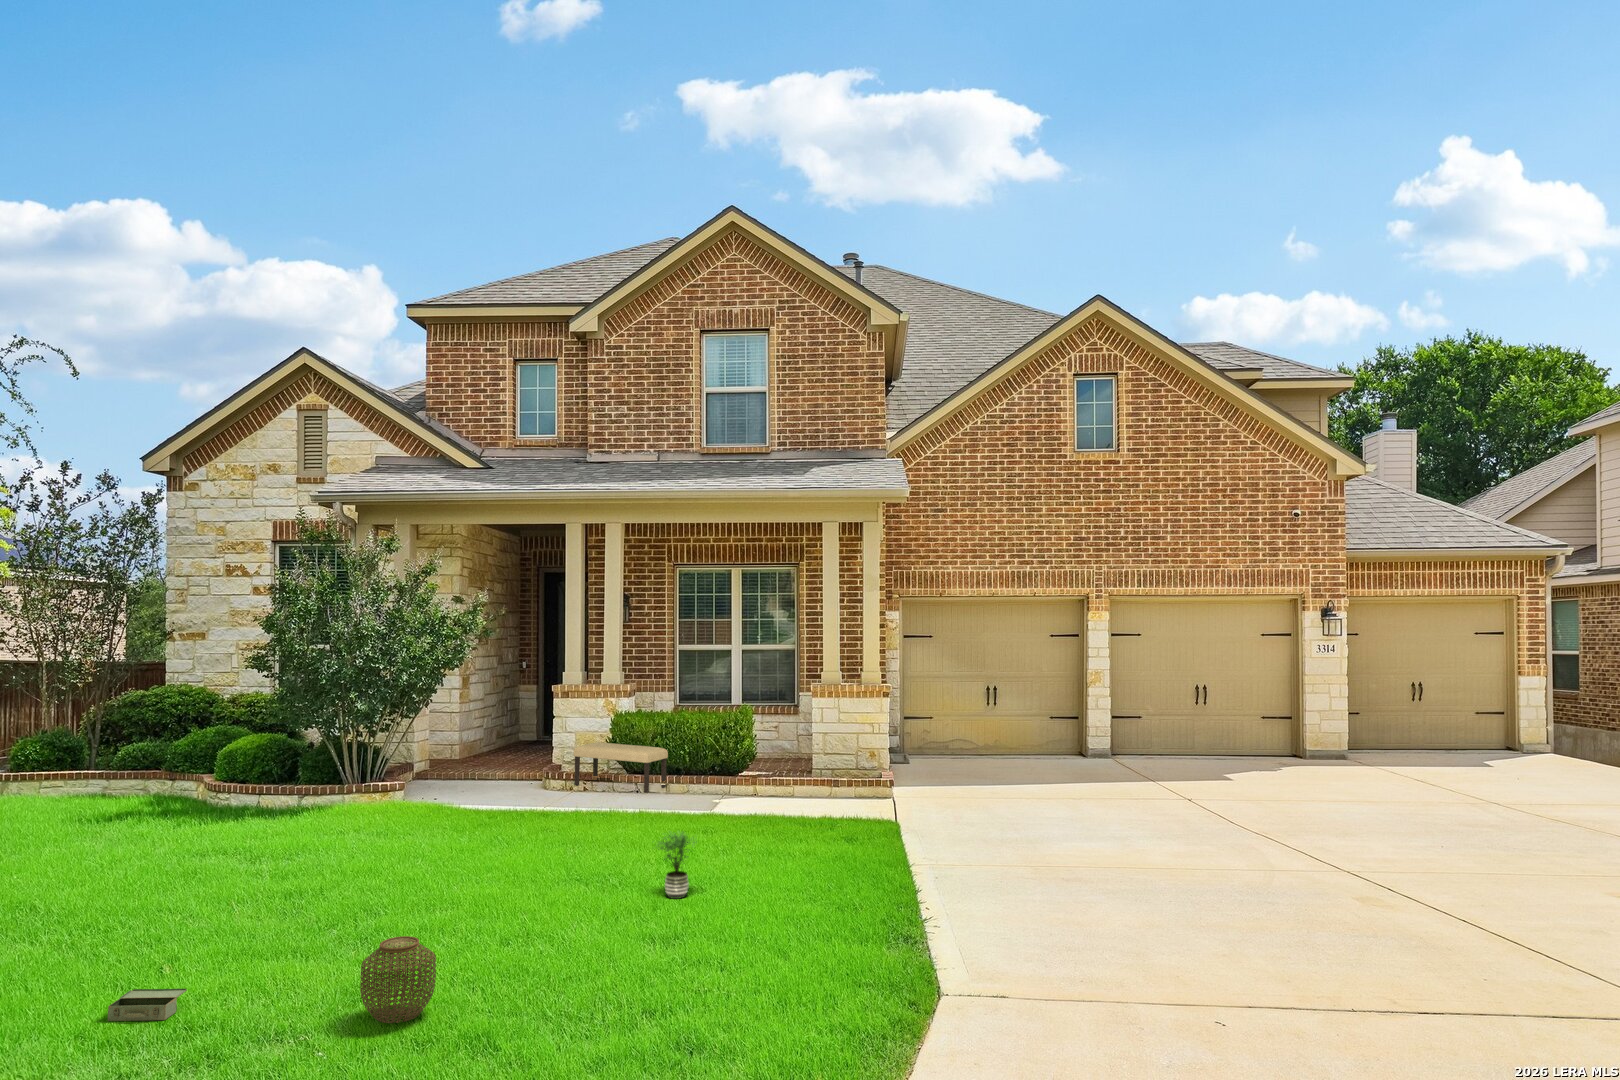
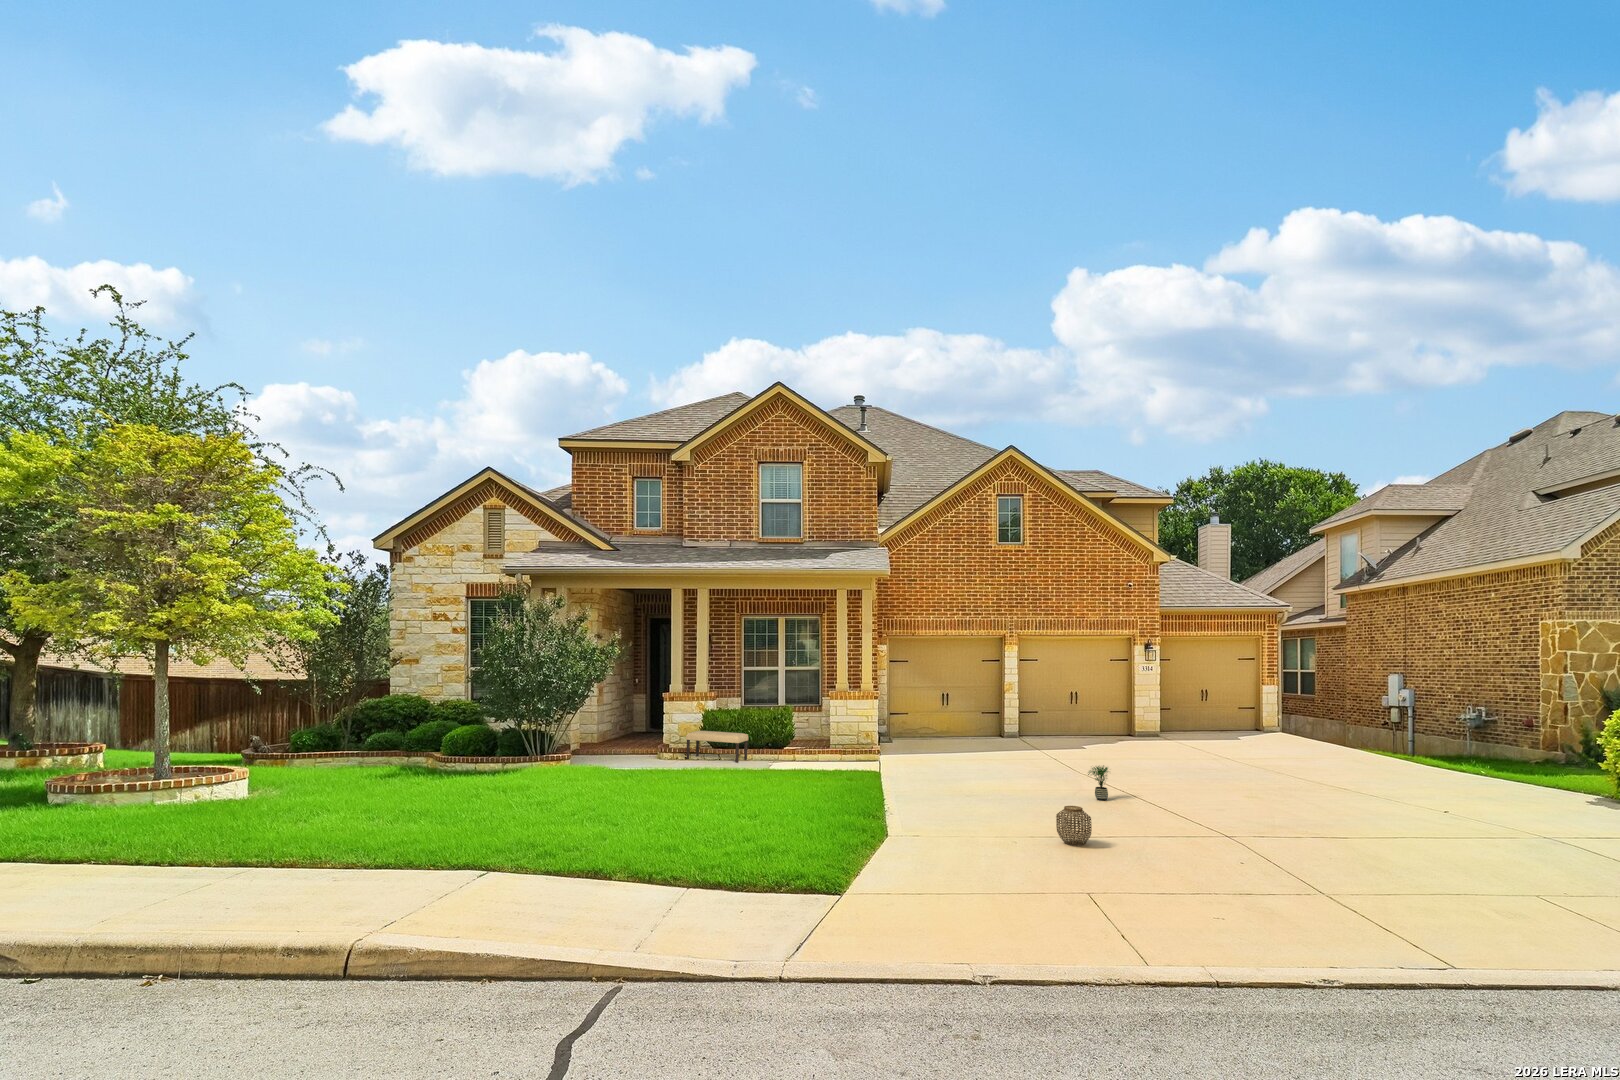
potted plant: present [657,832,695,899] -> present [1088,765,1108,801]
woven basket: present [360,936,436,1023] -> present [1056,806,1092,846]
toolbox: present [108,988,187,1021] -> none [547,856,583,872]

